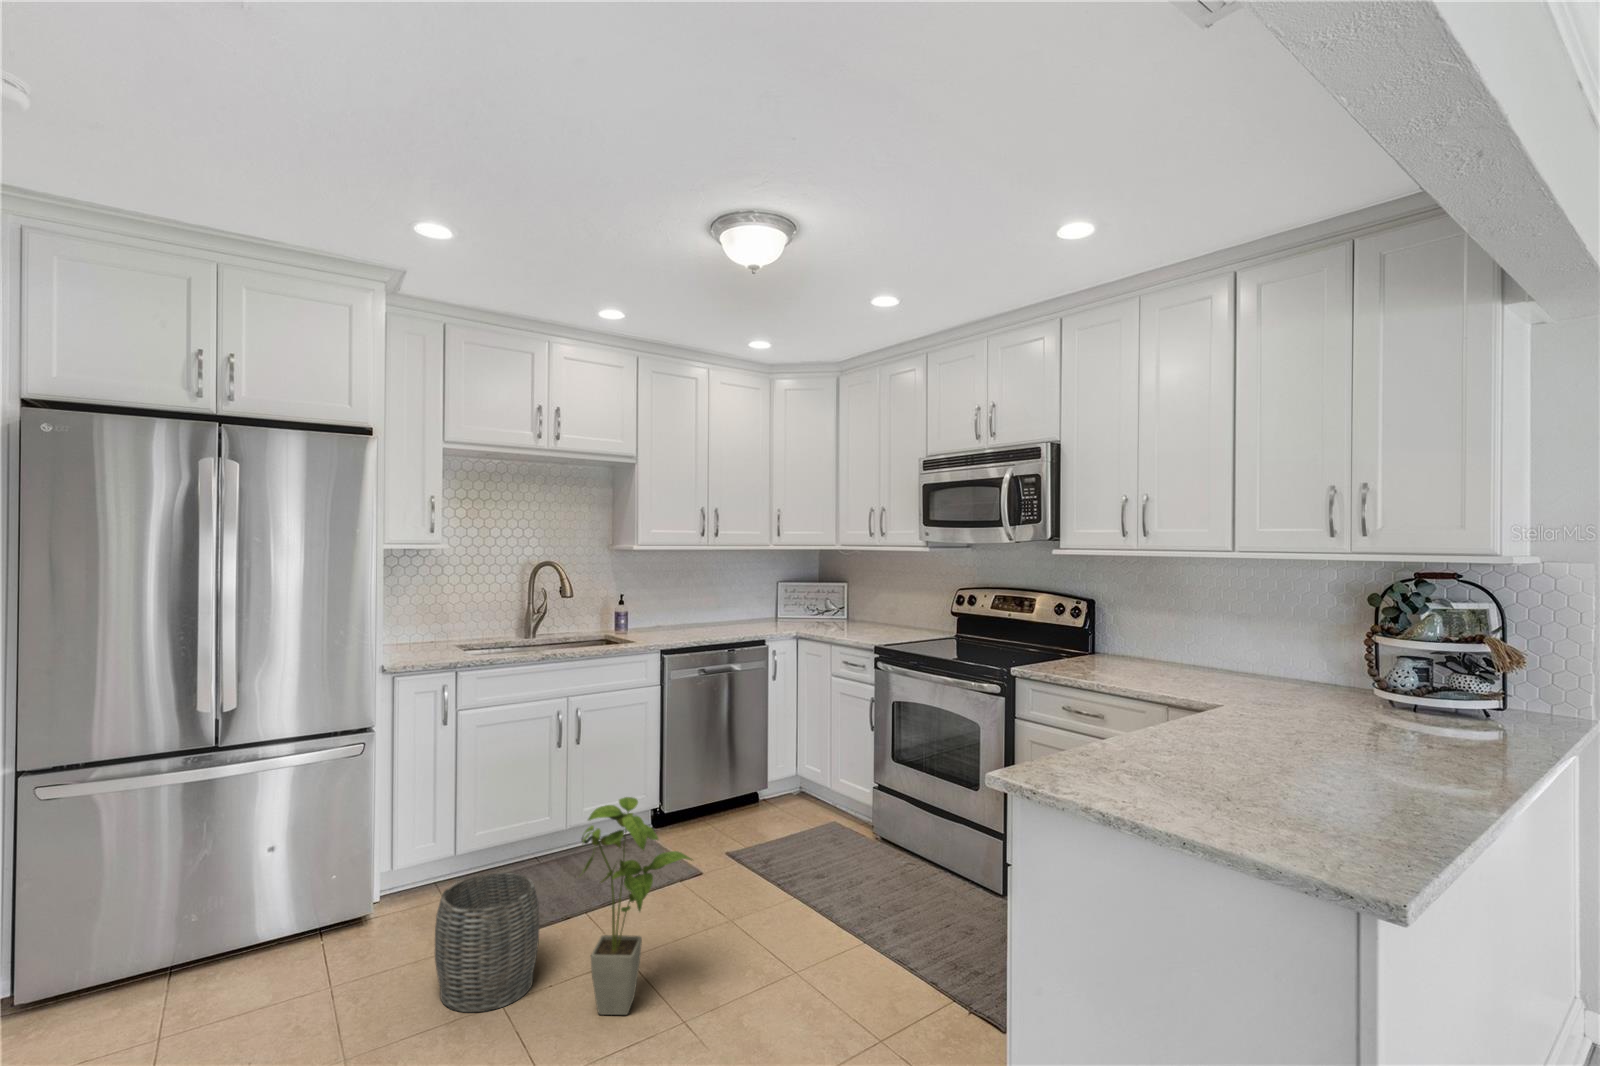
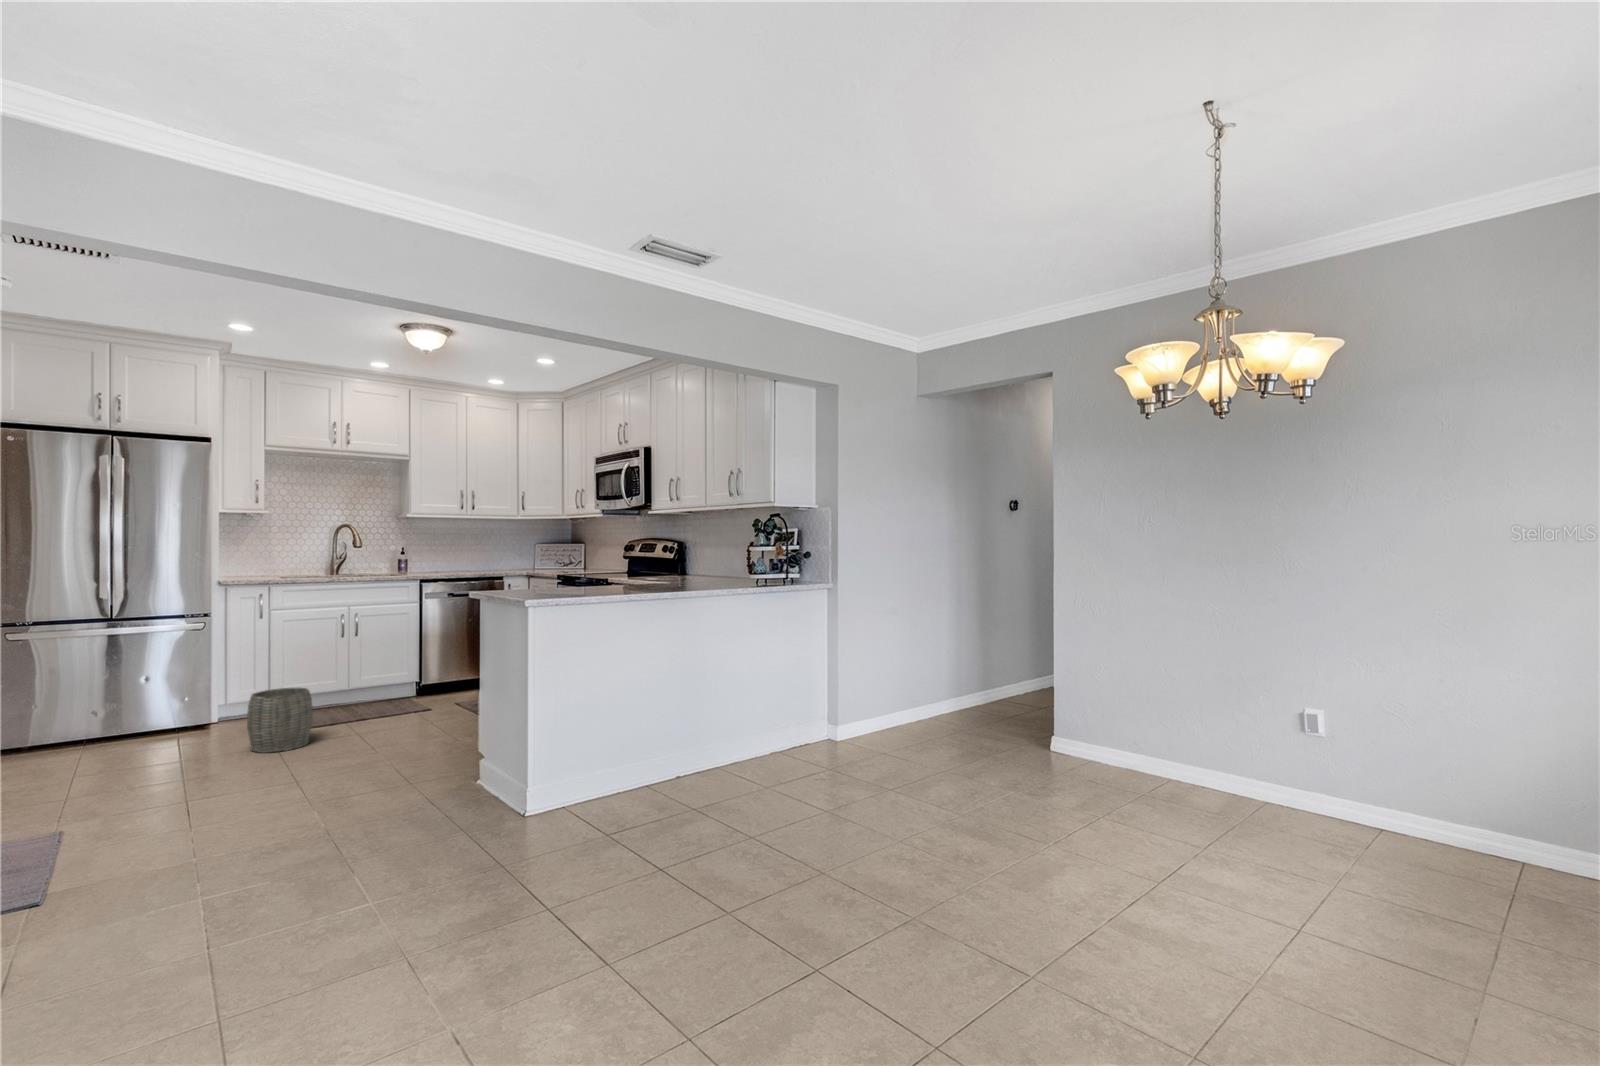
house plant: present [581,797,693,1015] -> none [329,634,400,750]

